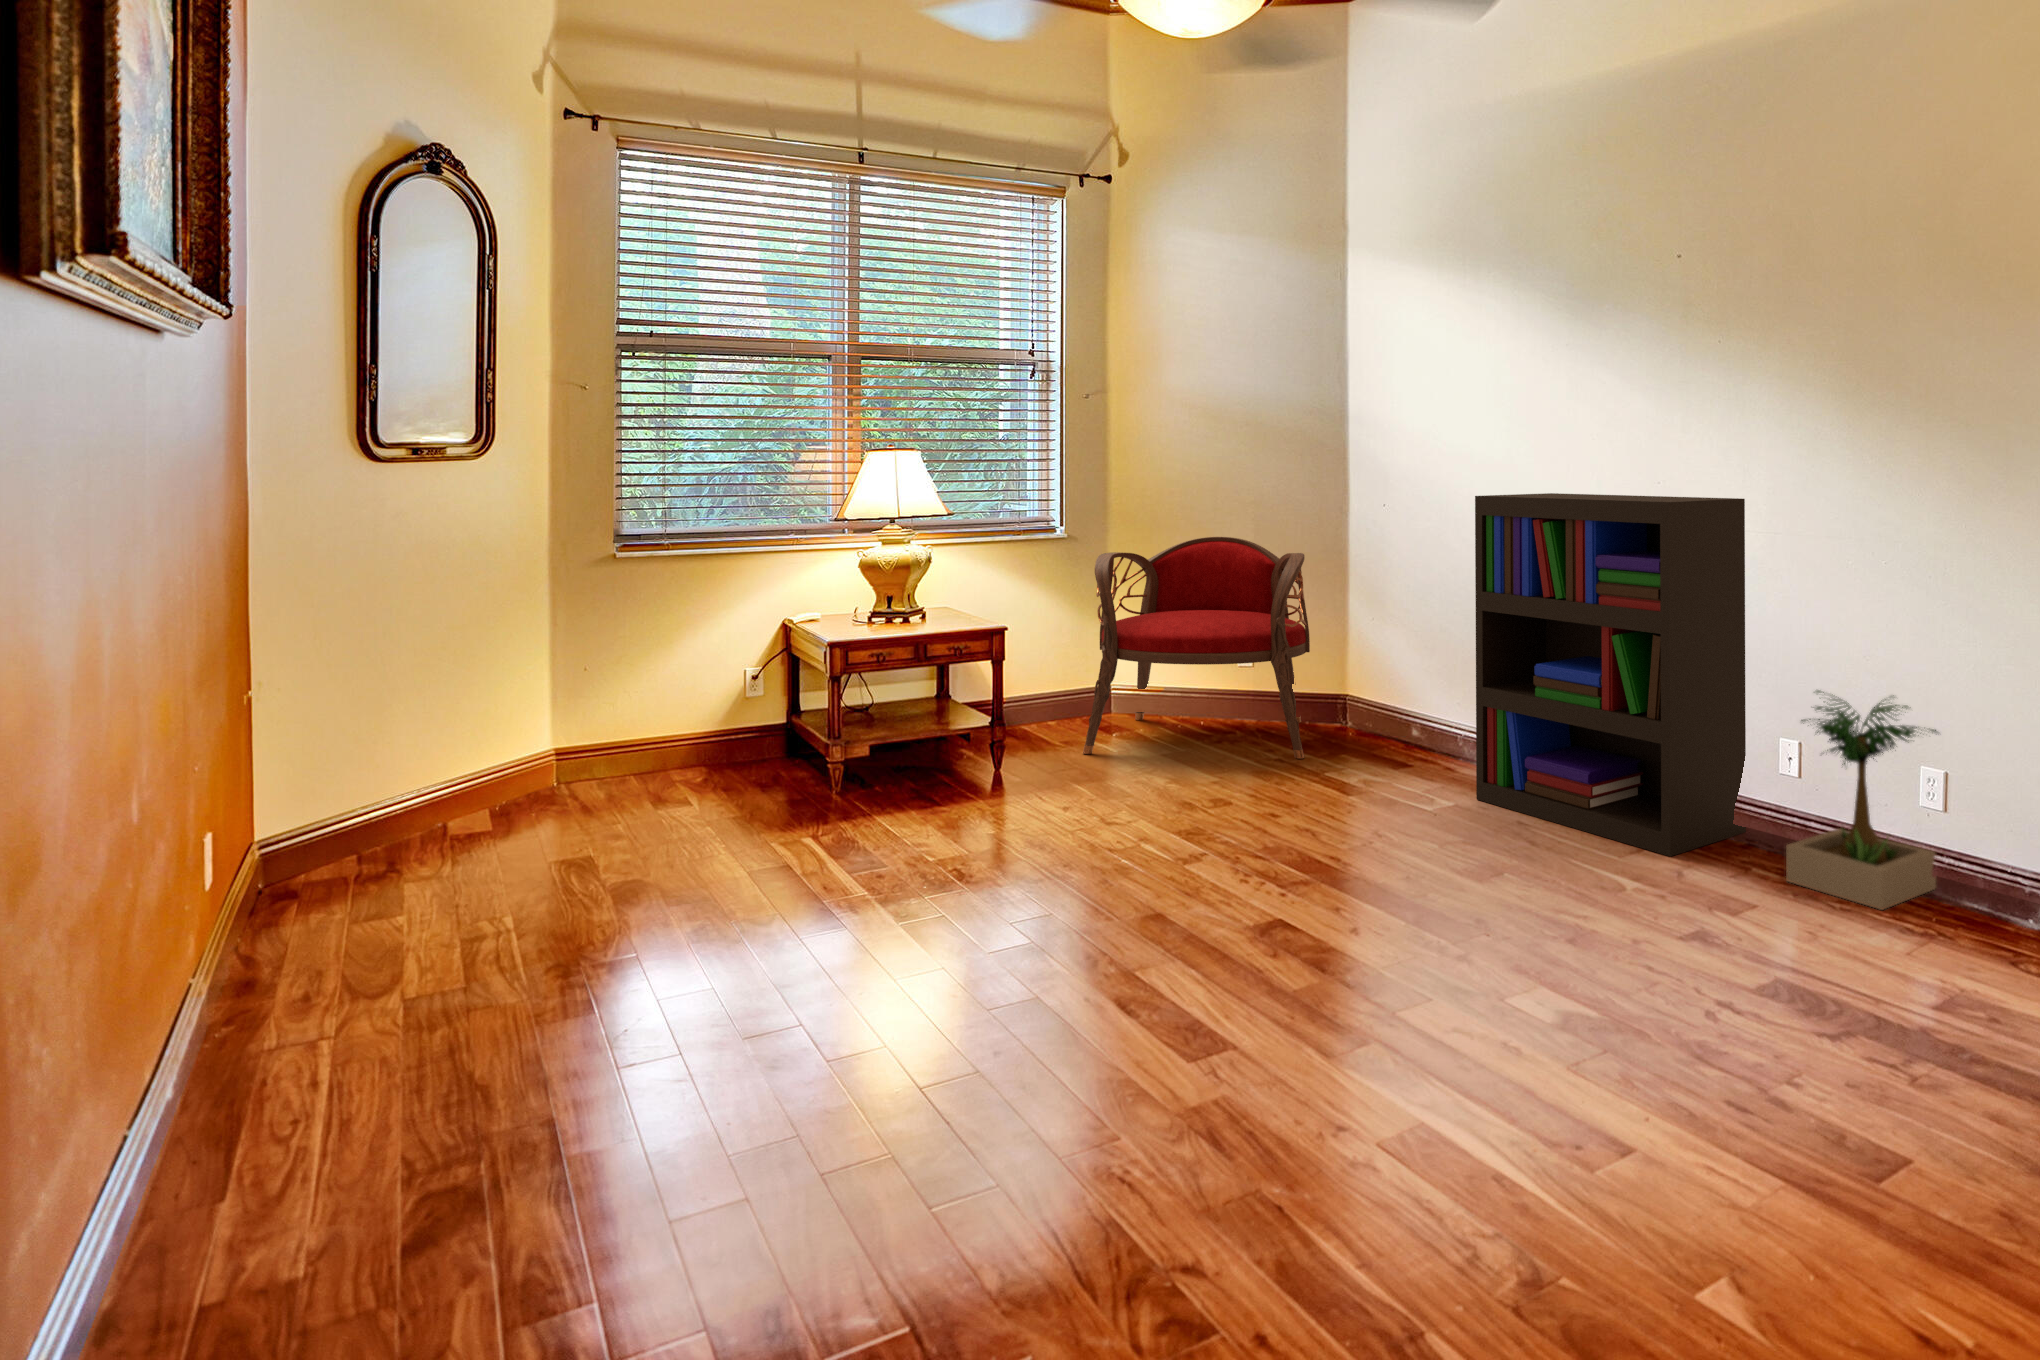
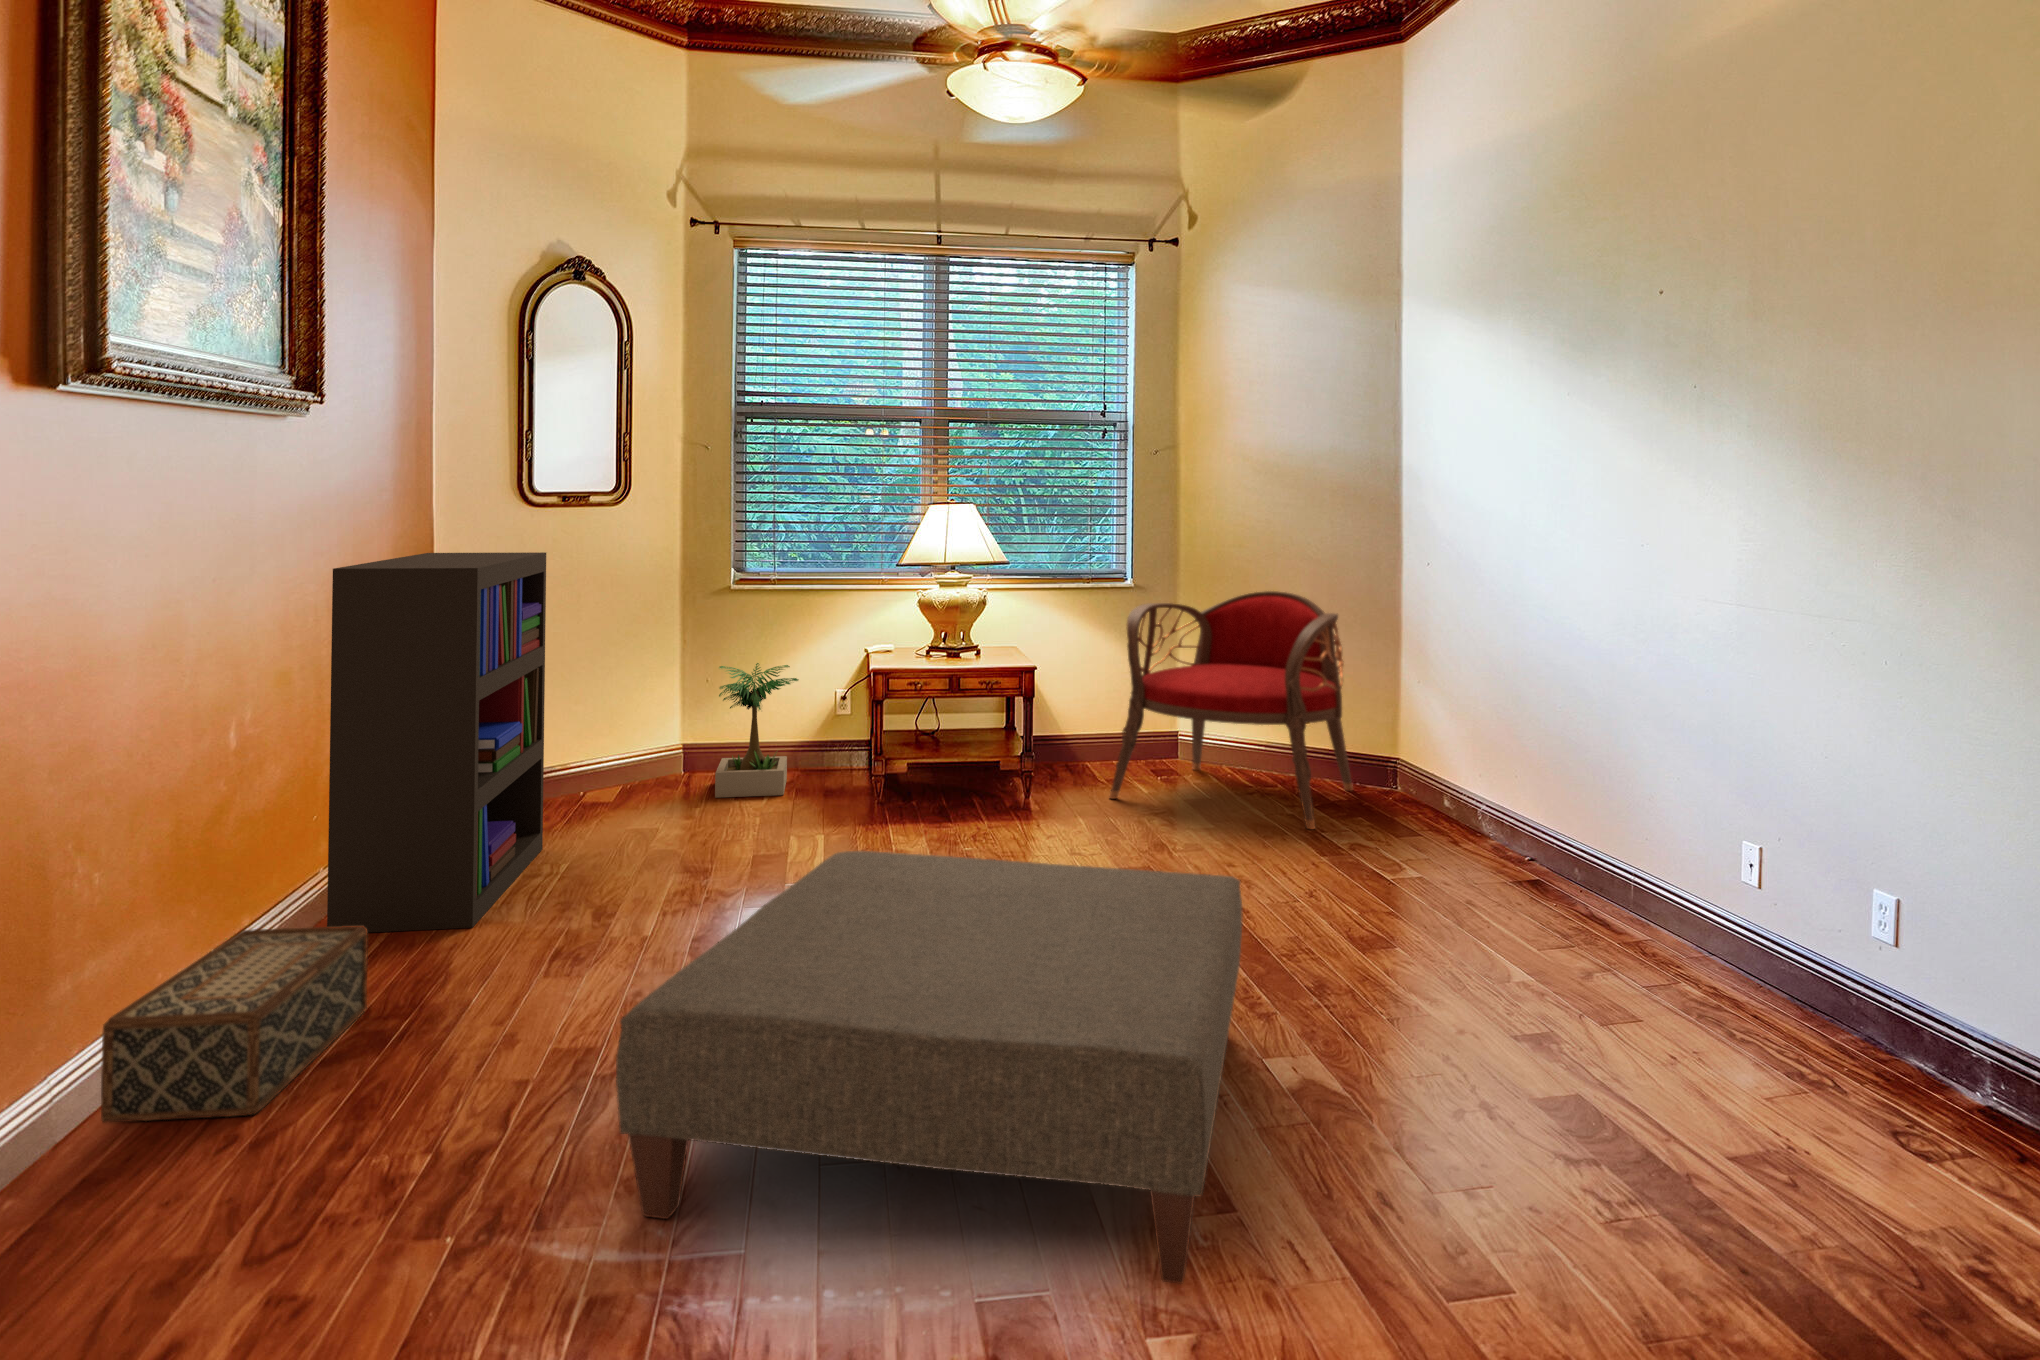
bookshelf: present [1475,493,1746,856] -> present [327,552,546,933]
potted plant: present [1786,690,1937,910] -> present [715,663,799,798]
ottoman: none [1000,785,1626,1216] -> present [616,851,1242,1284]
woven basket: none [139,988,417,1311] -> present [101,926,368,1123]

